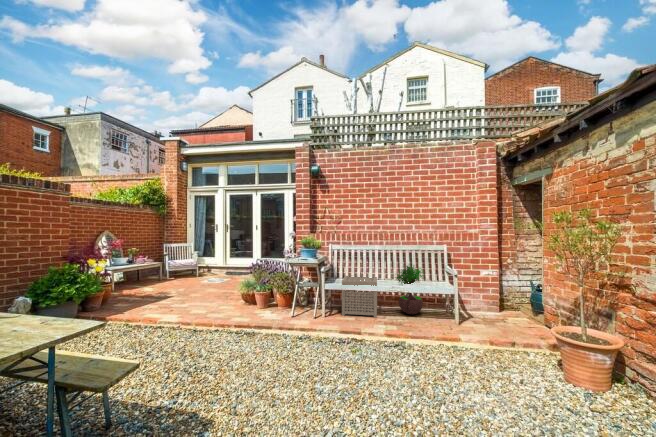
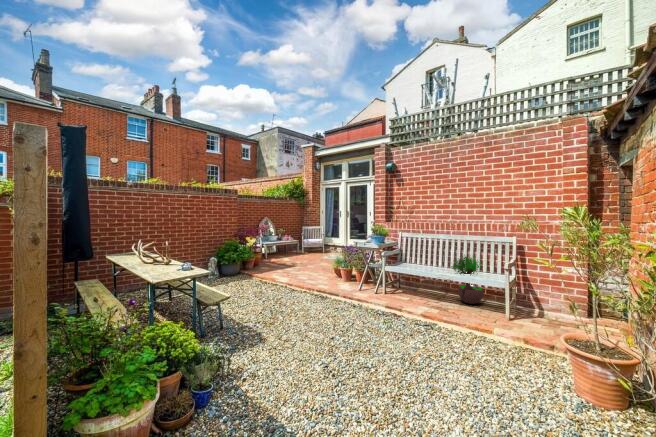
side table: present [342,276,377,317] -> none [402,261,443,301]

